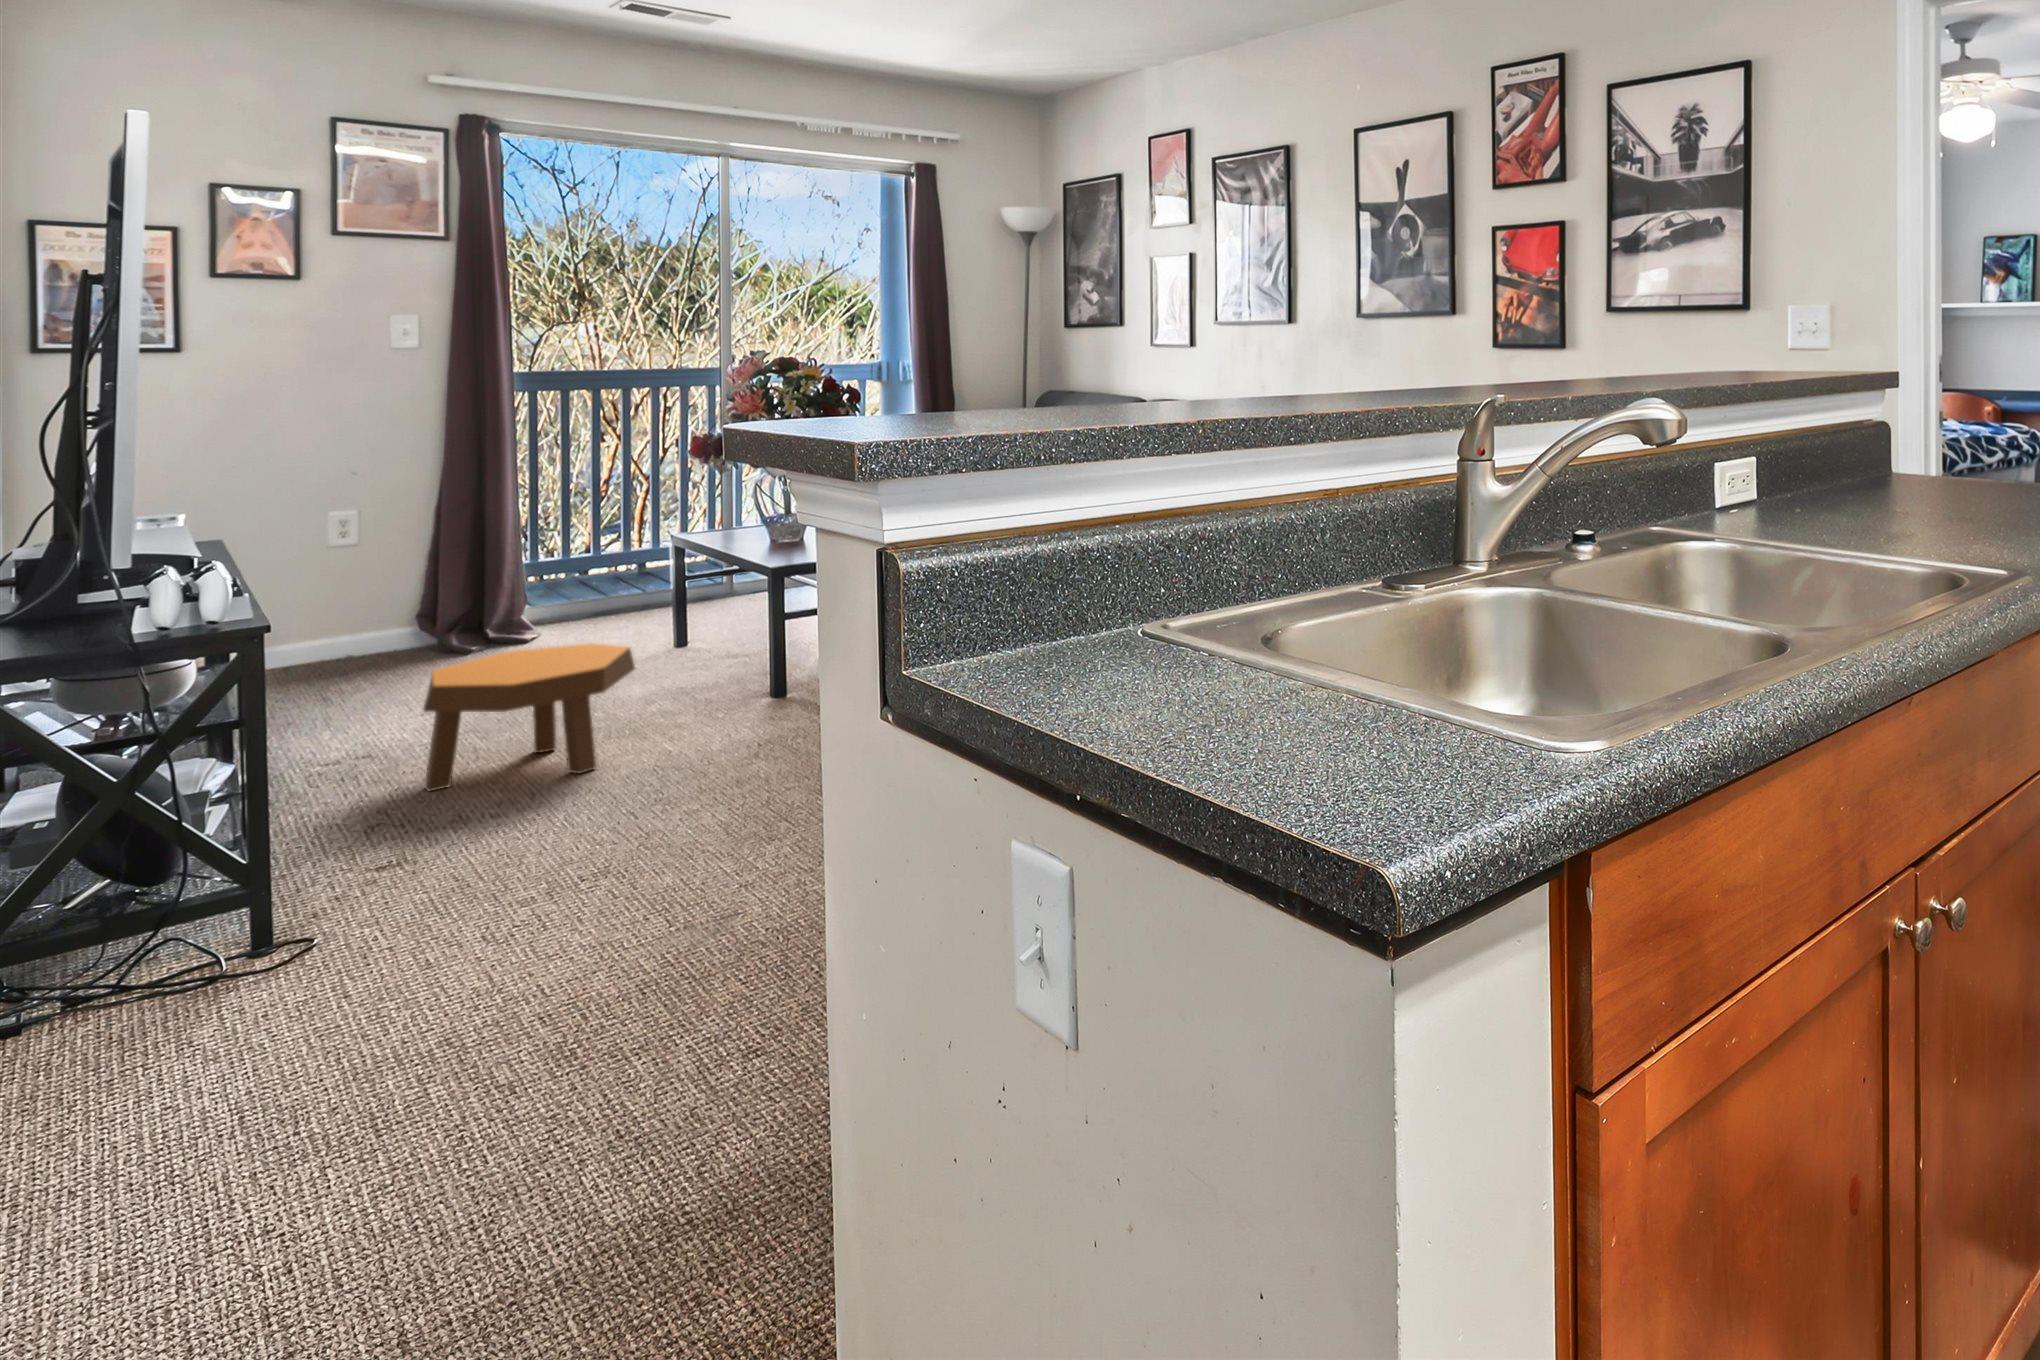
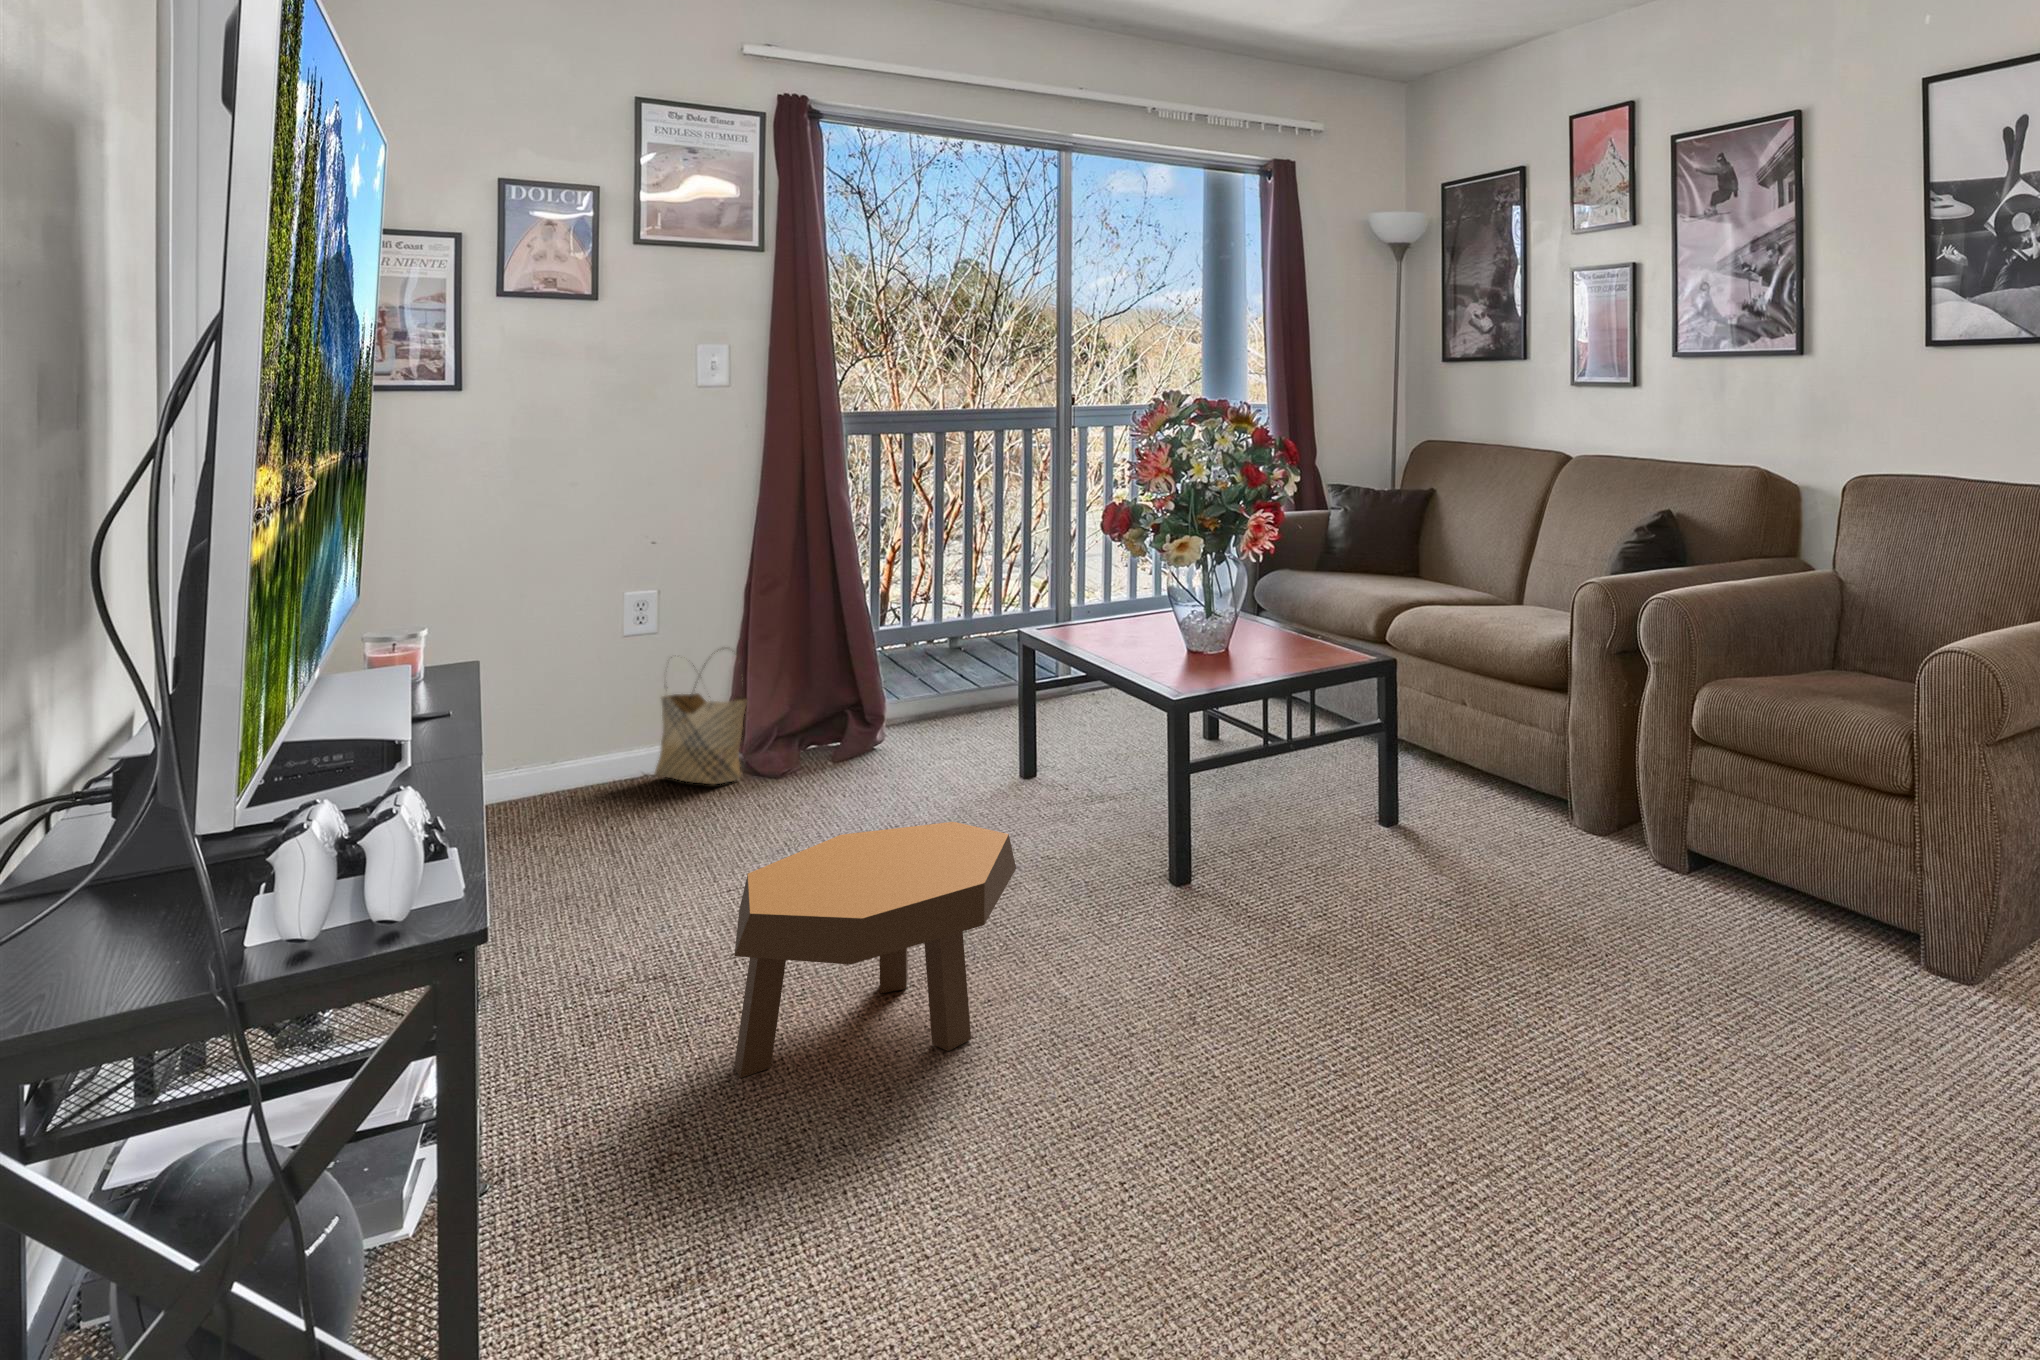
woven basket: none [358,555,440,659] -> present [654,651,748,784]

